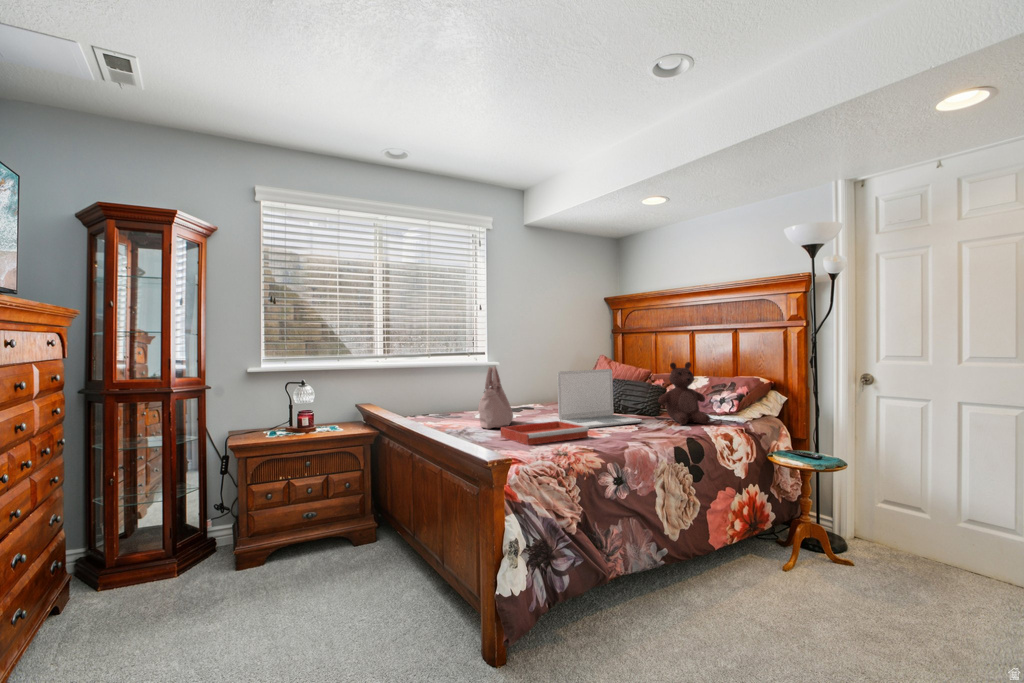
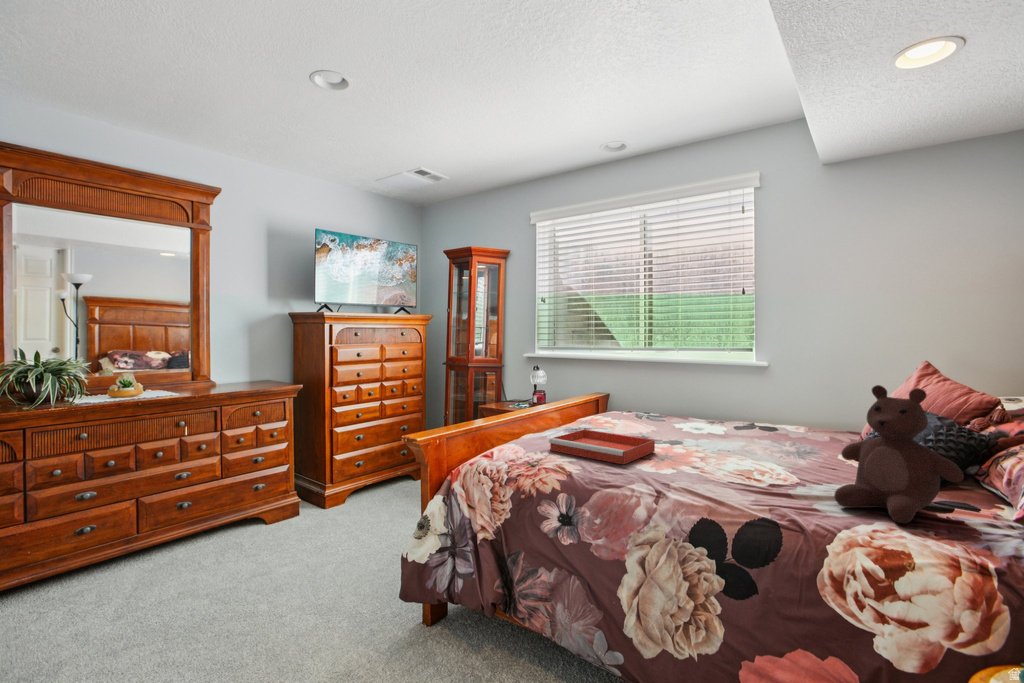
handbag: present [478,366,513,429] -> none [619,364,688,436]
laptop: present [557,369,642,428] -> none [692,379,827,481]

